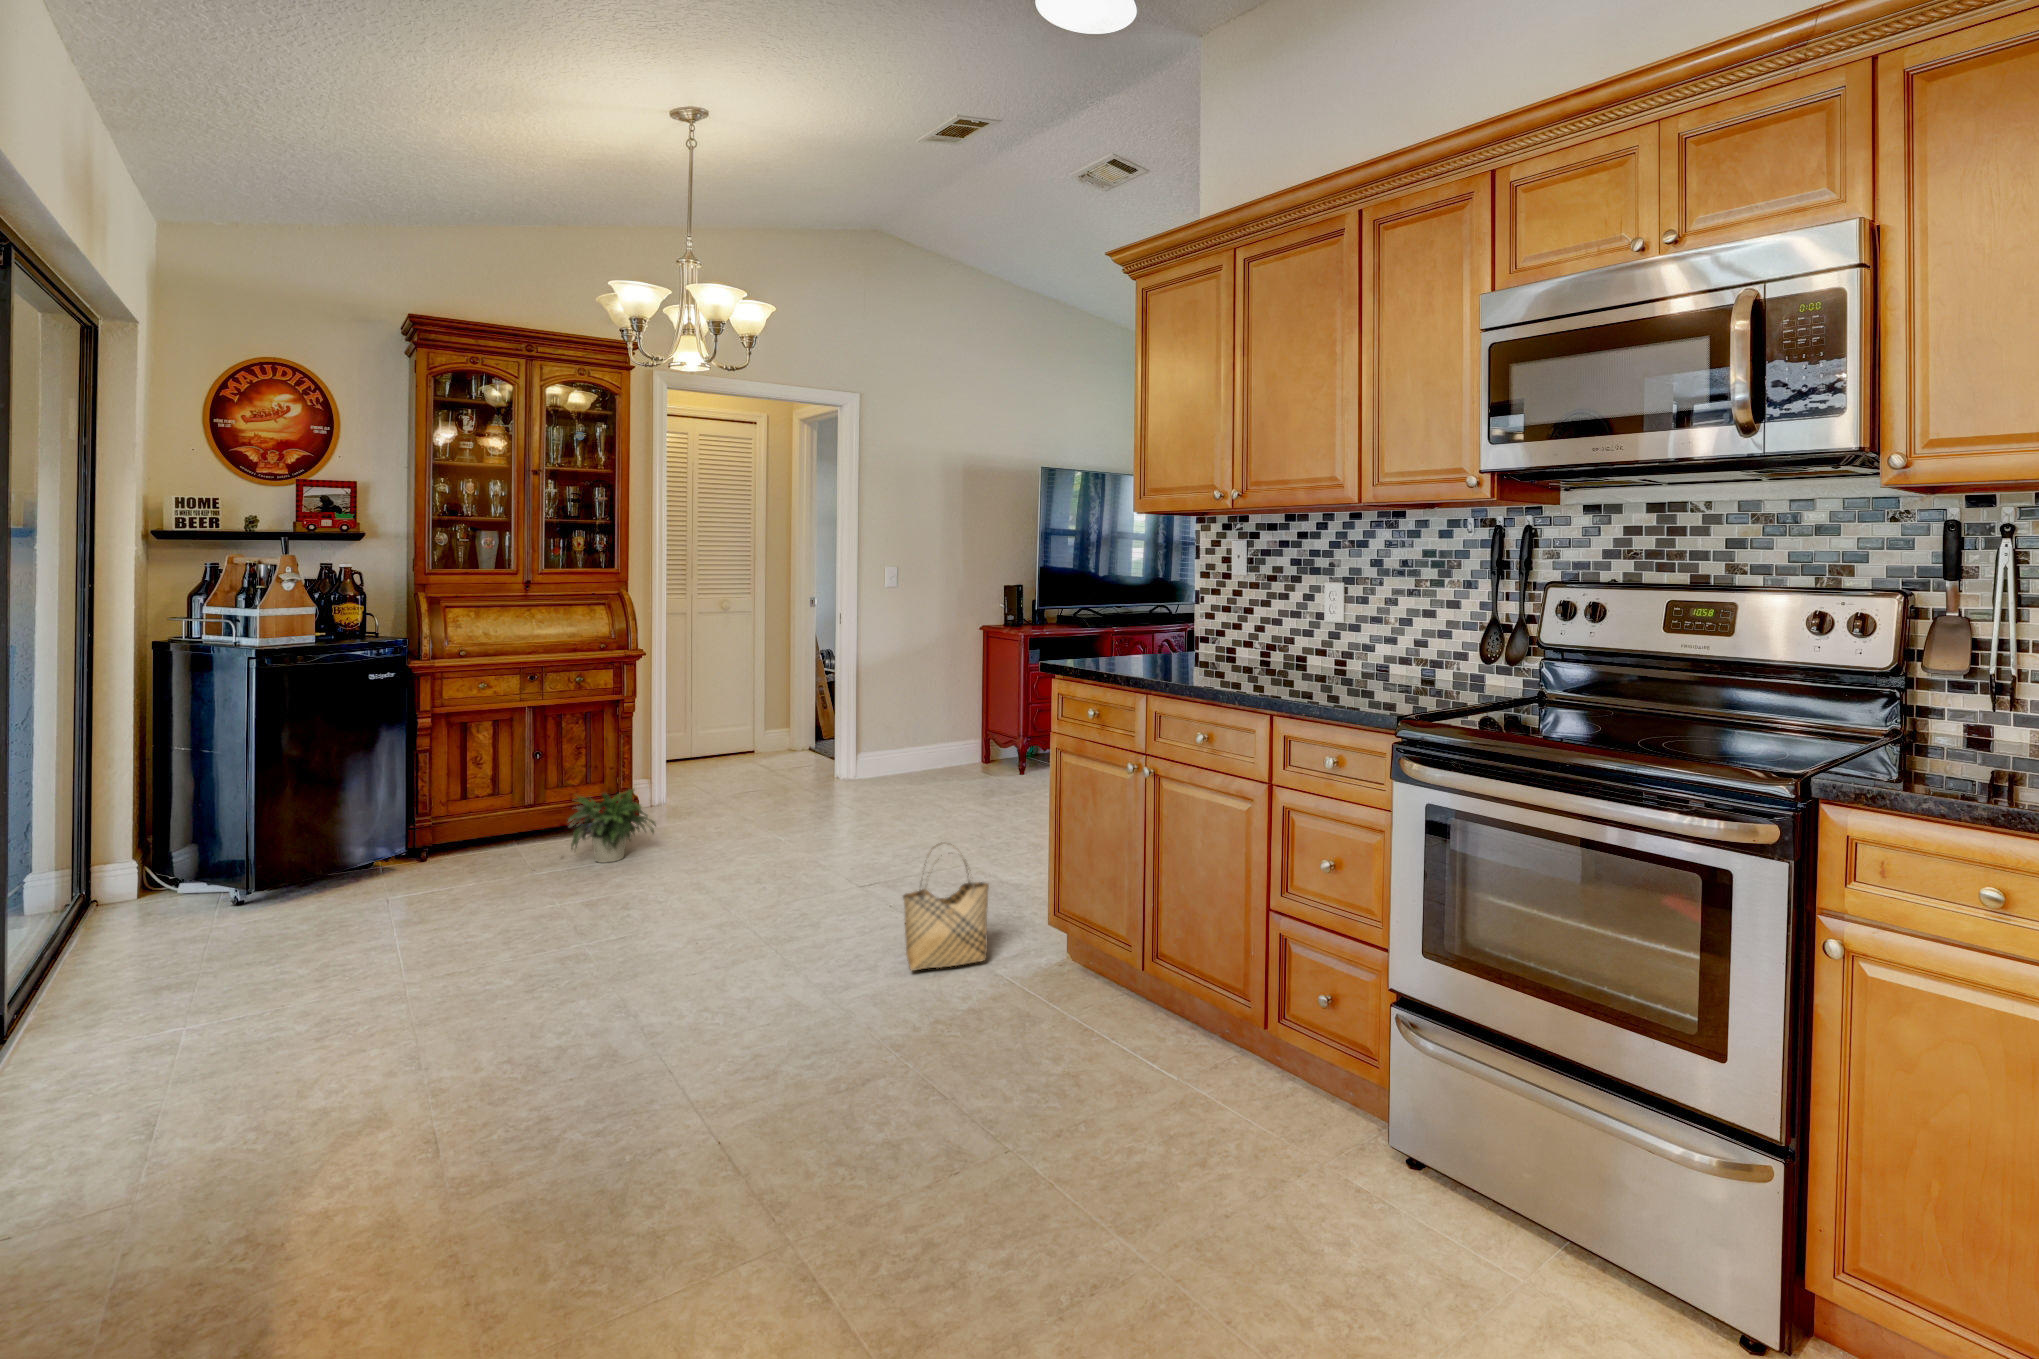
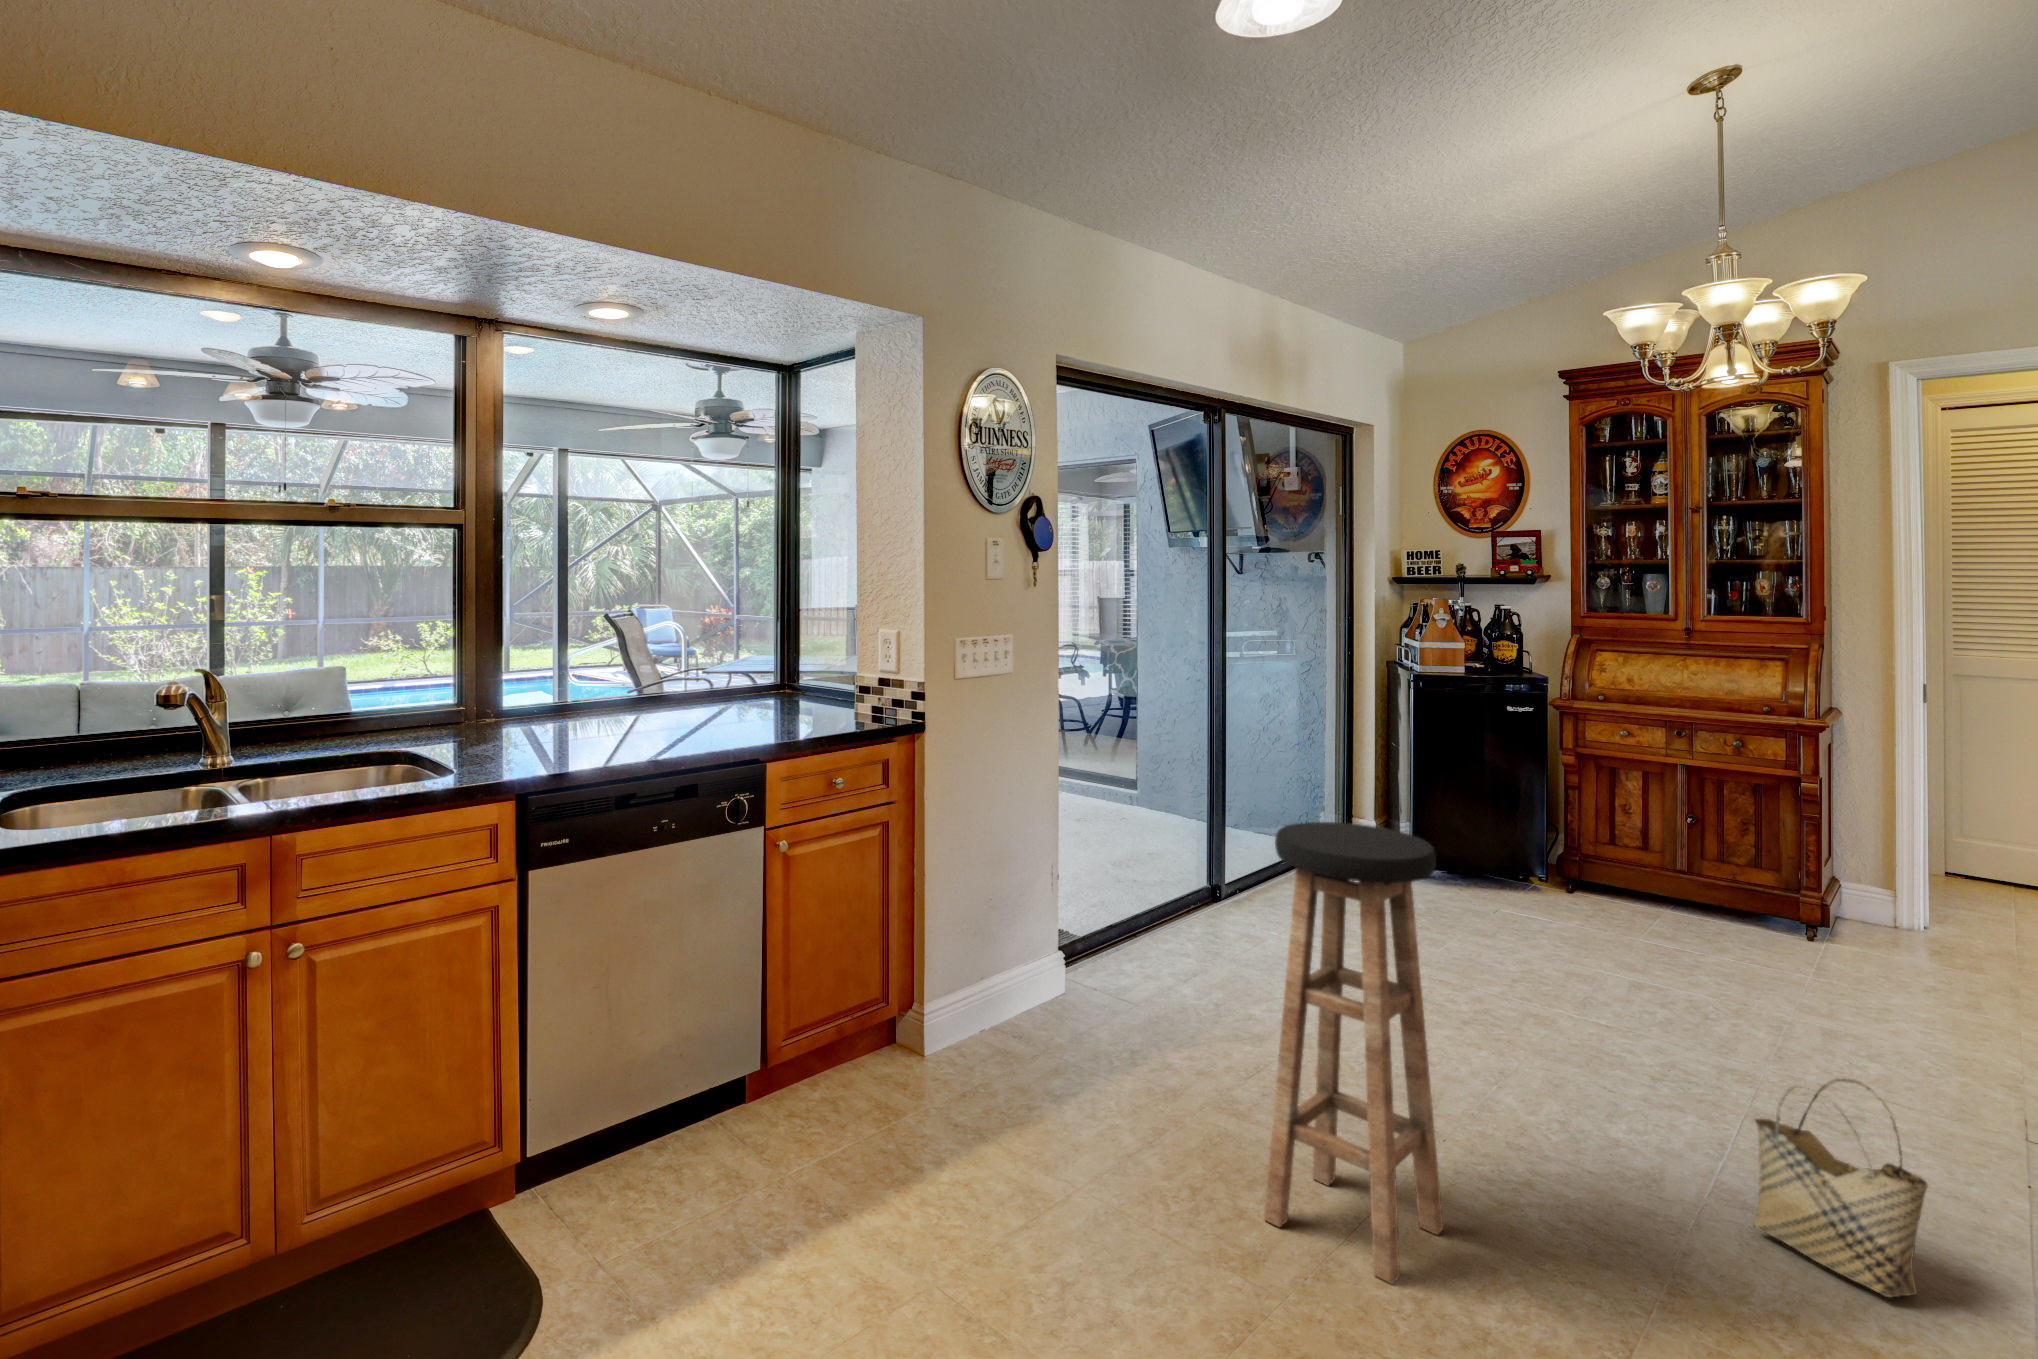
bar stool: none [713,742,884,1192] -> present [1264,822,1443,1283]
potted plant: present [531,789,655,870] -> none [1622,869,1778,963]

